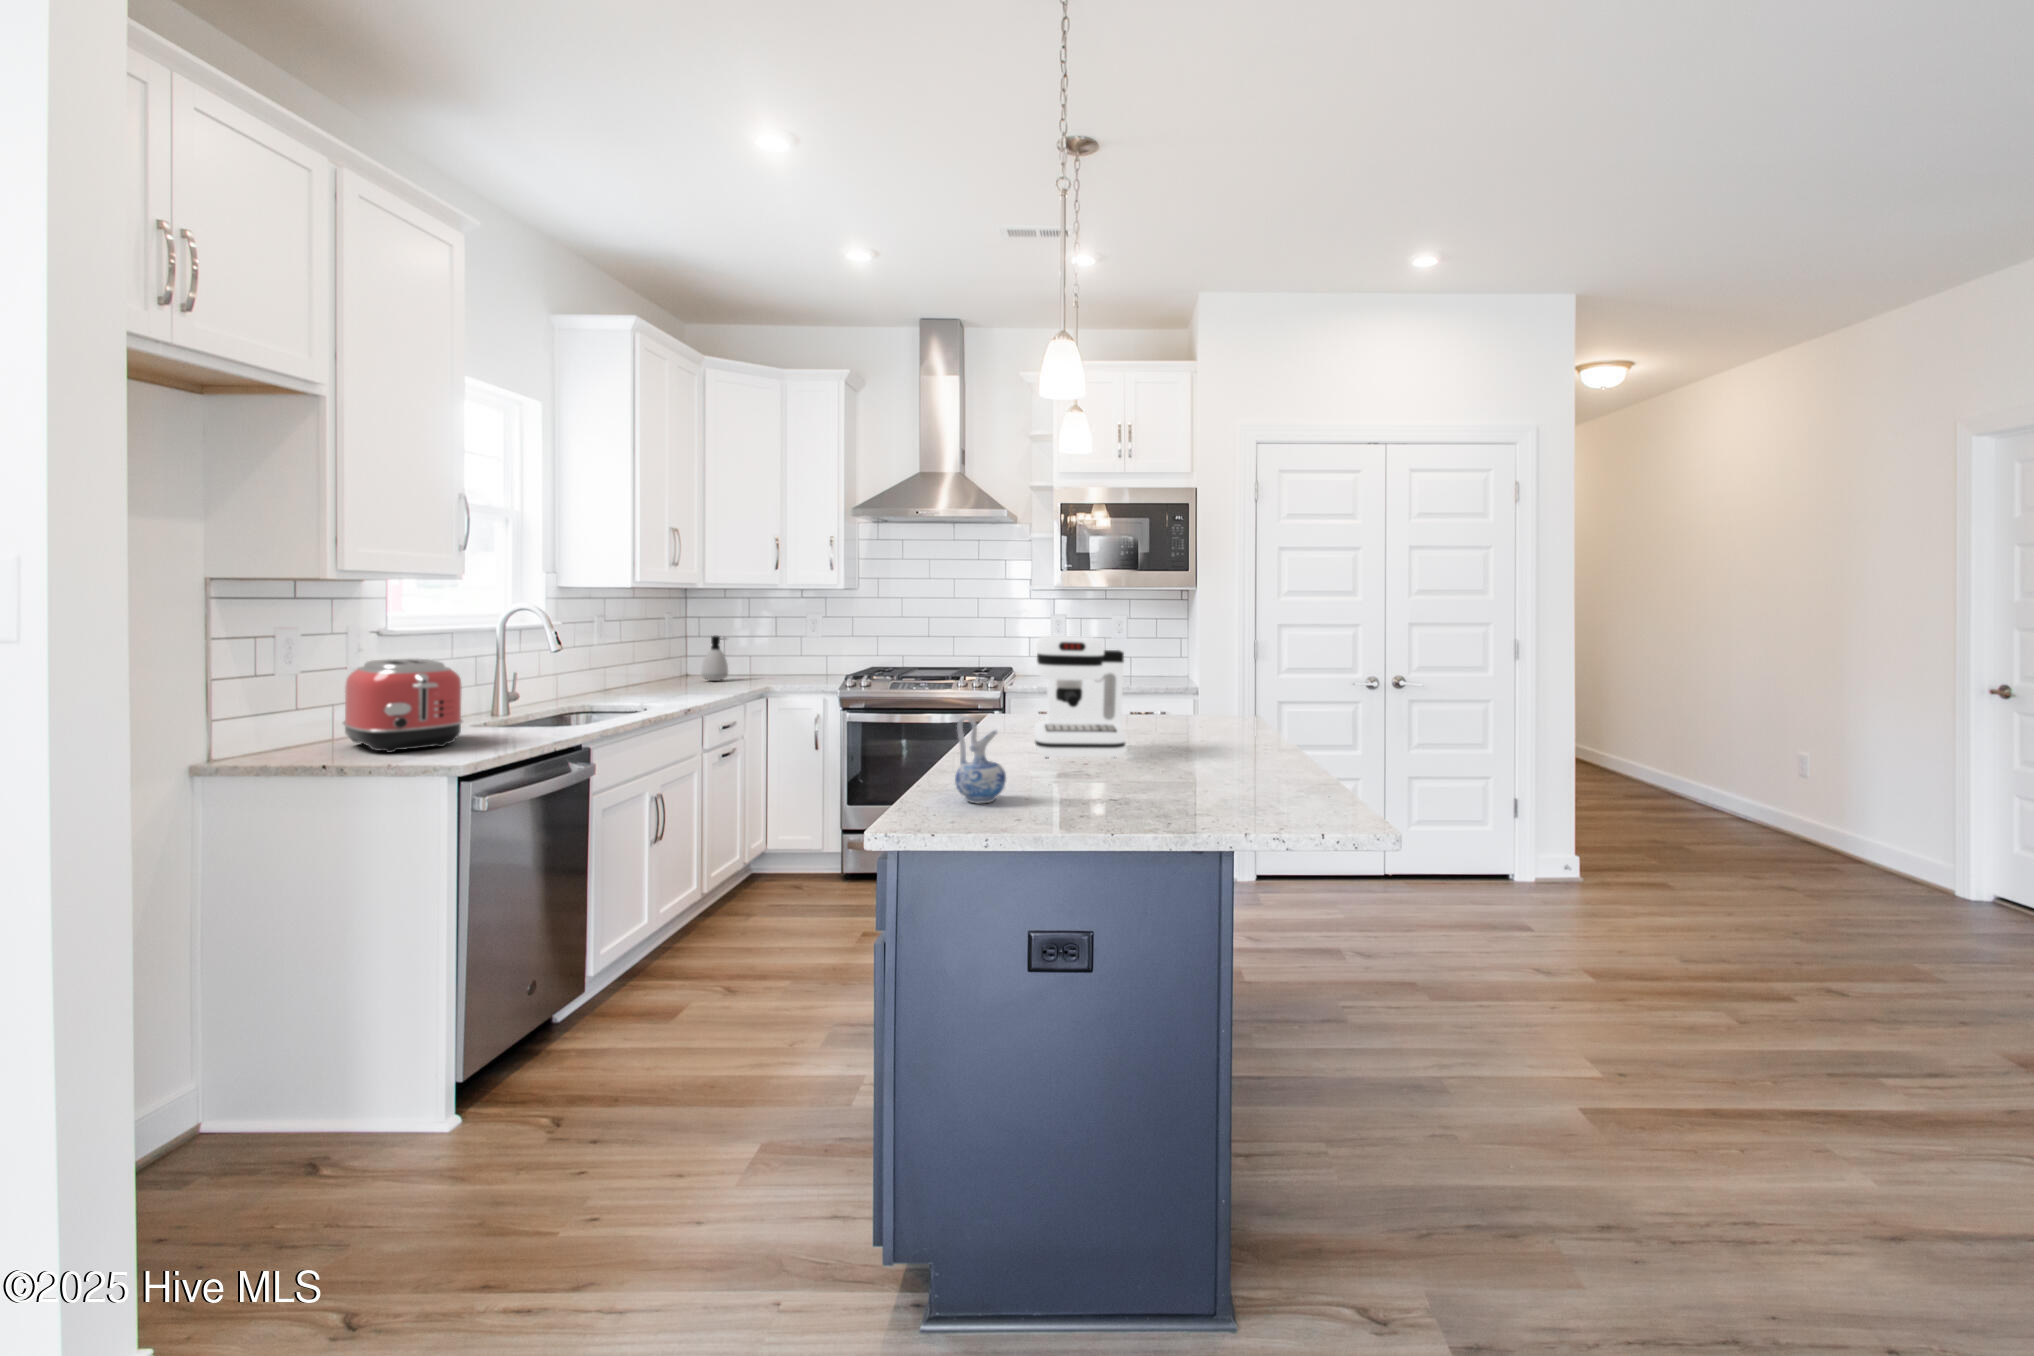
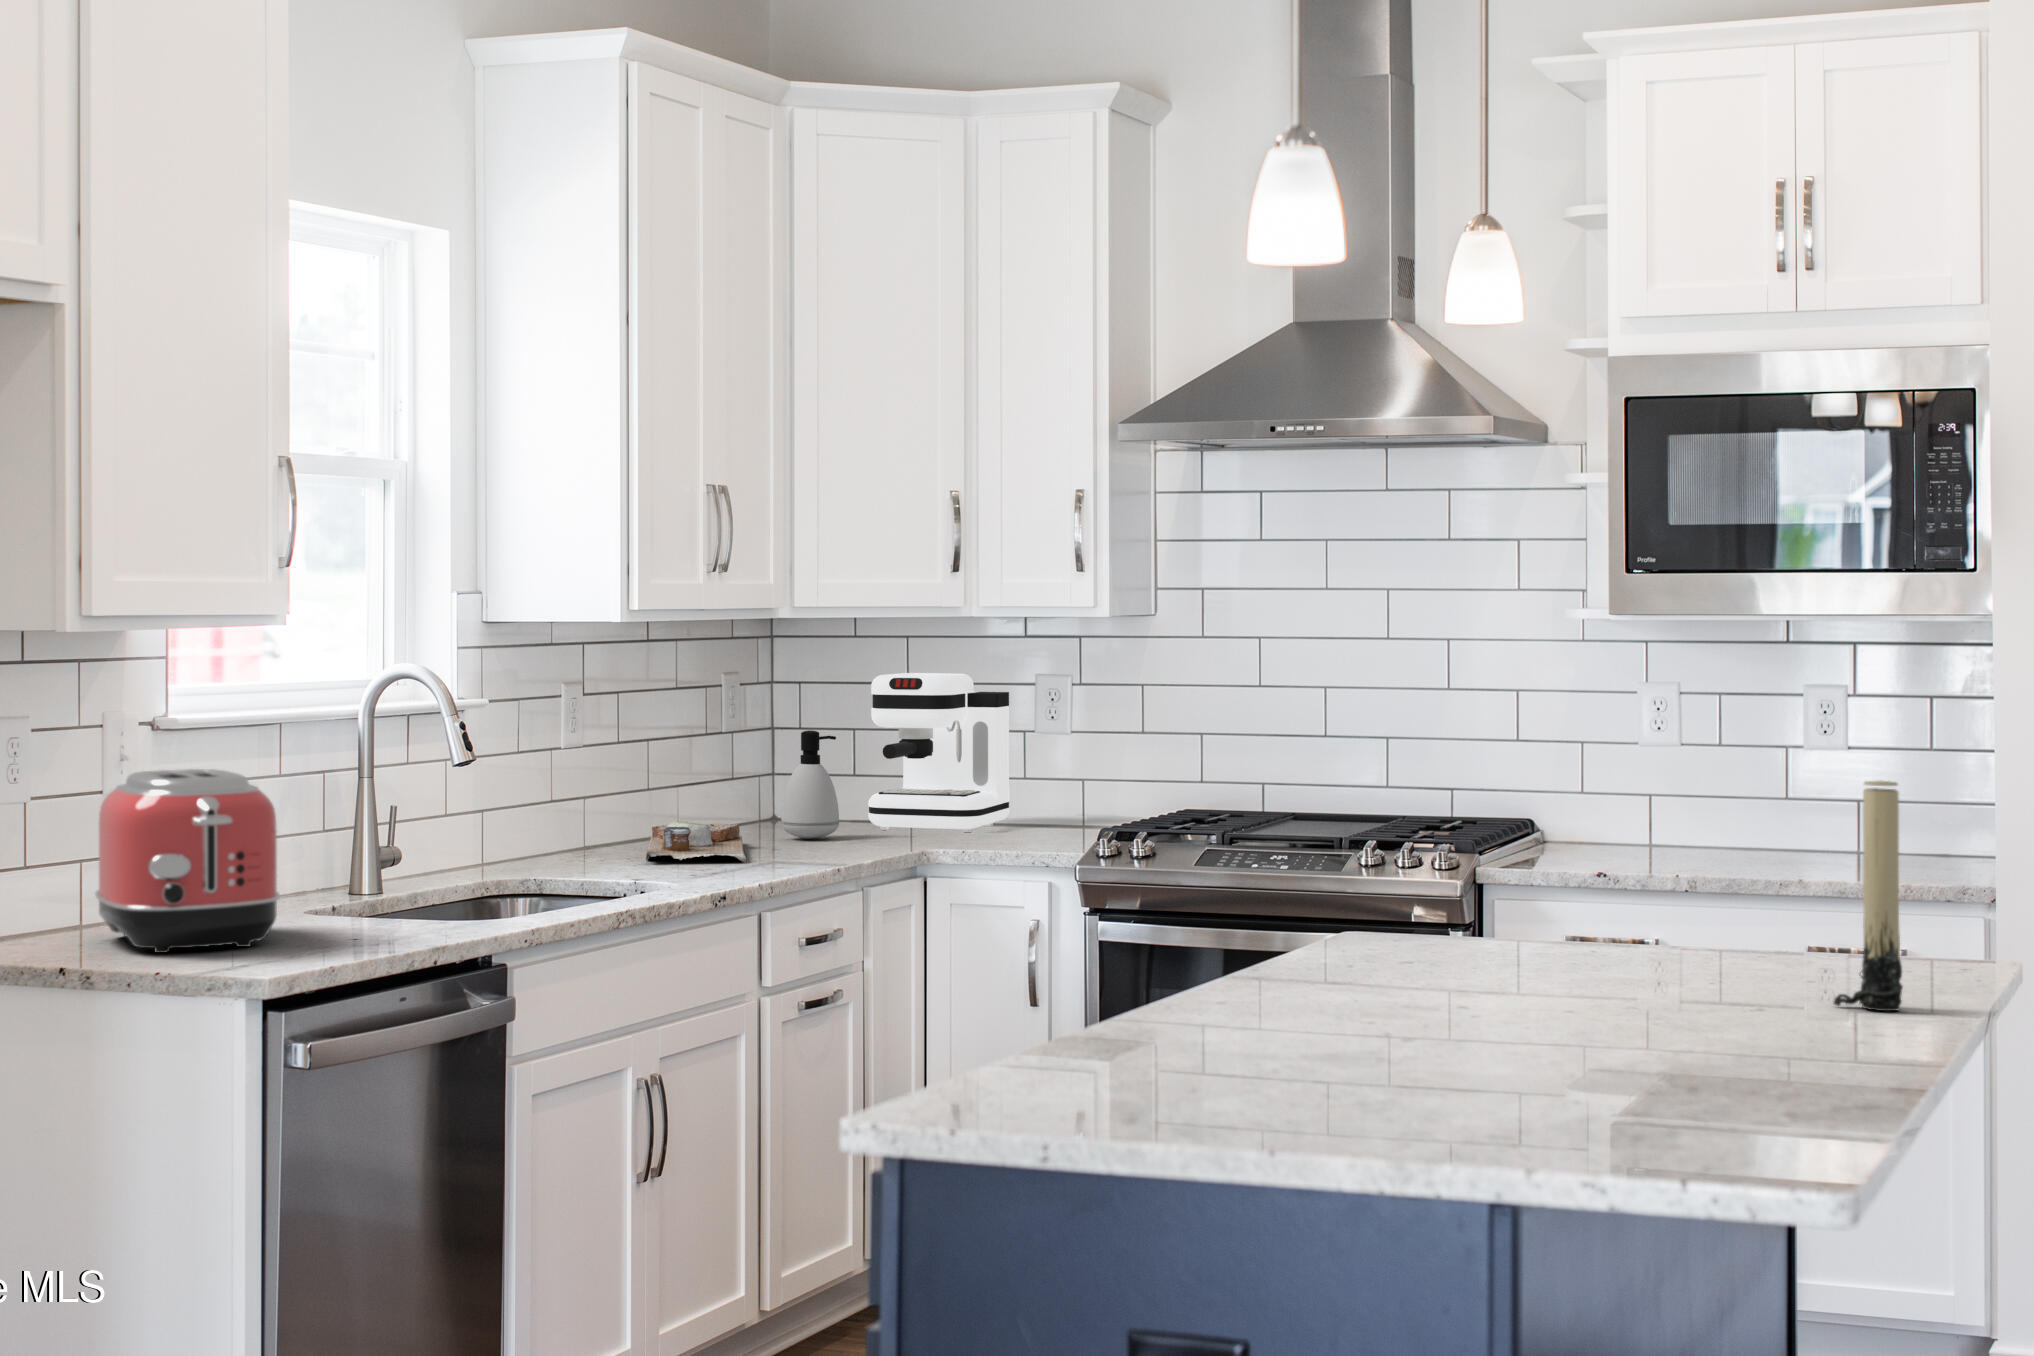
coffee maker: present [1034,636,1126,758] -> present [868,673,1010,832]
candle: none [1154,661,1178,740] -> present [1834,781,1903,1011]
cutting board: none [639,675,692,693] -> present [646,821,746,863]
ceramic pitcher: present [955,716,1006,803] -> none [1148,896,1274,1117]

